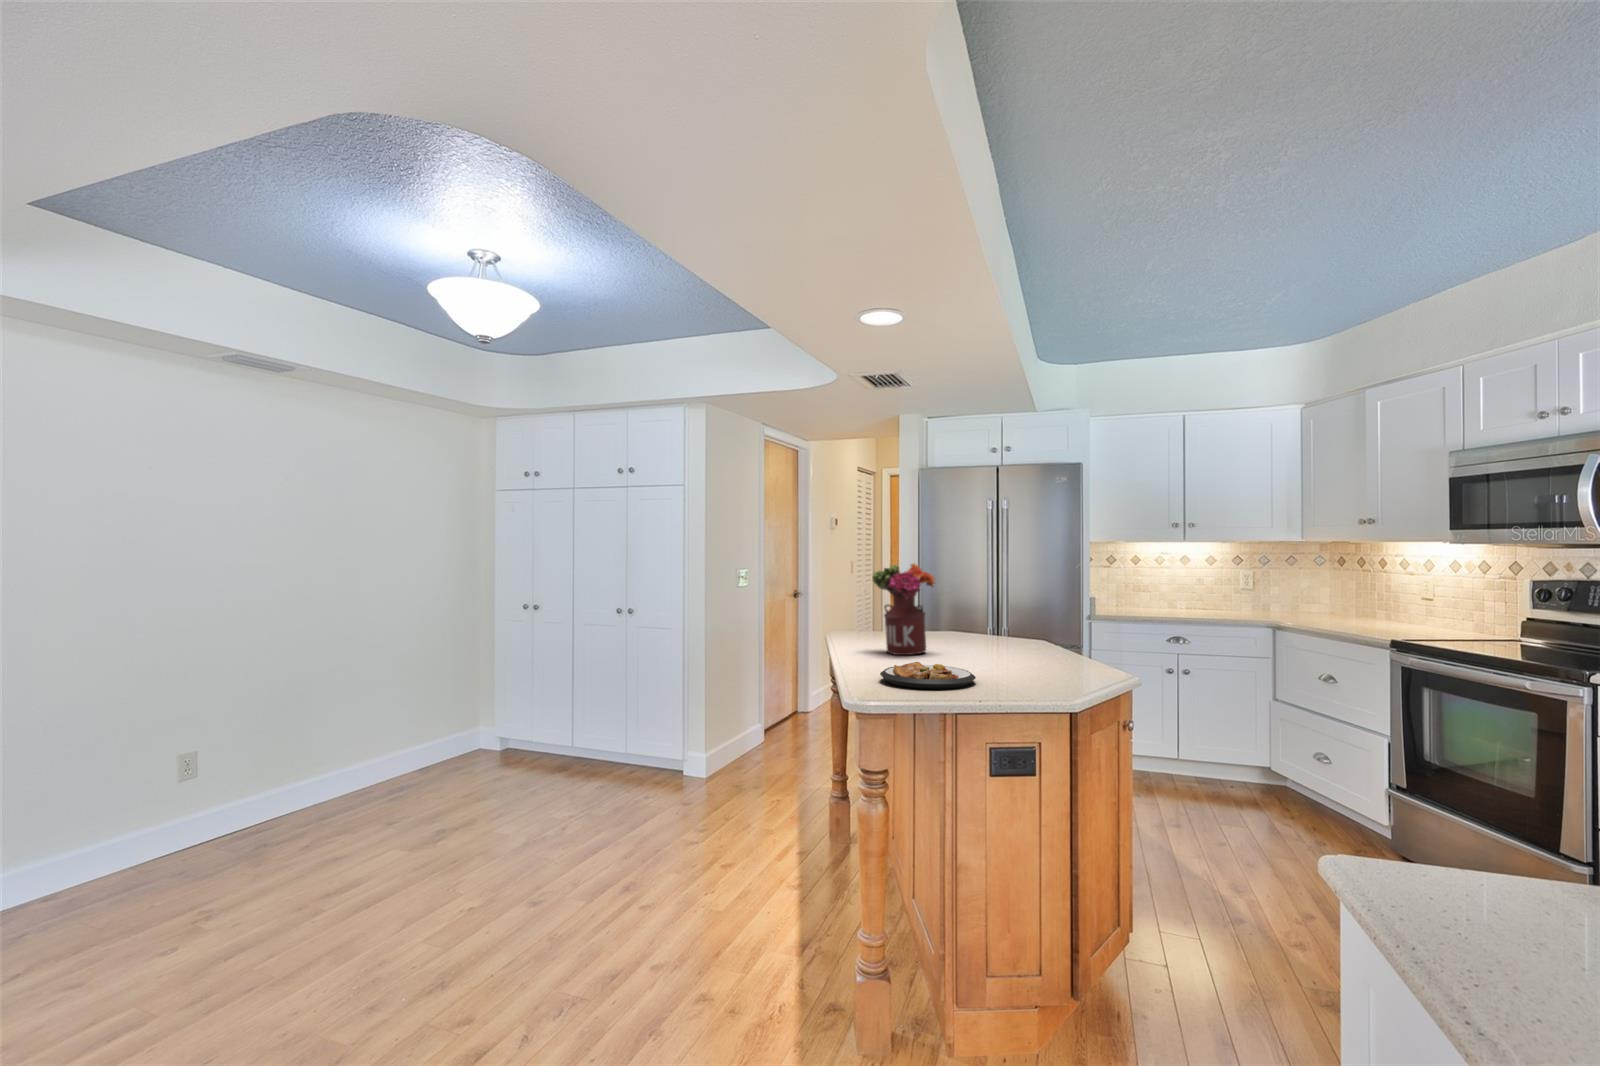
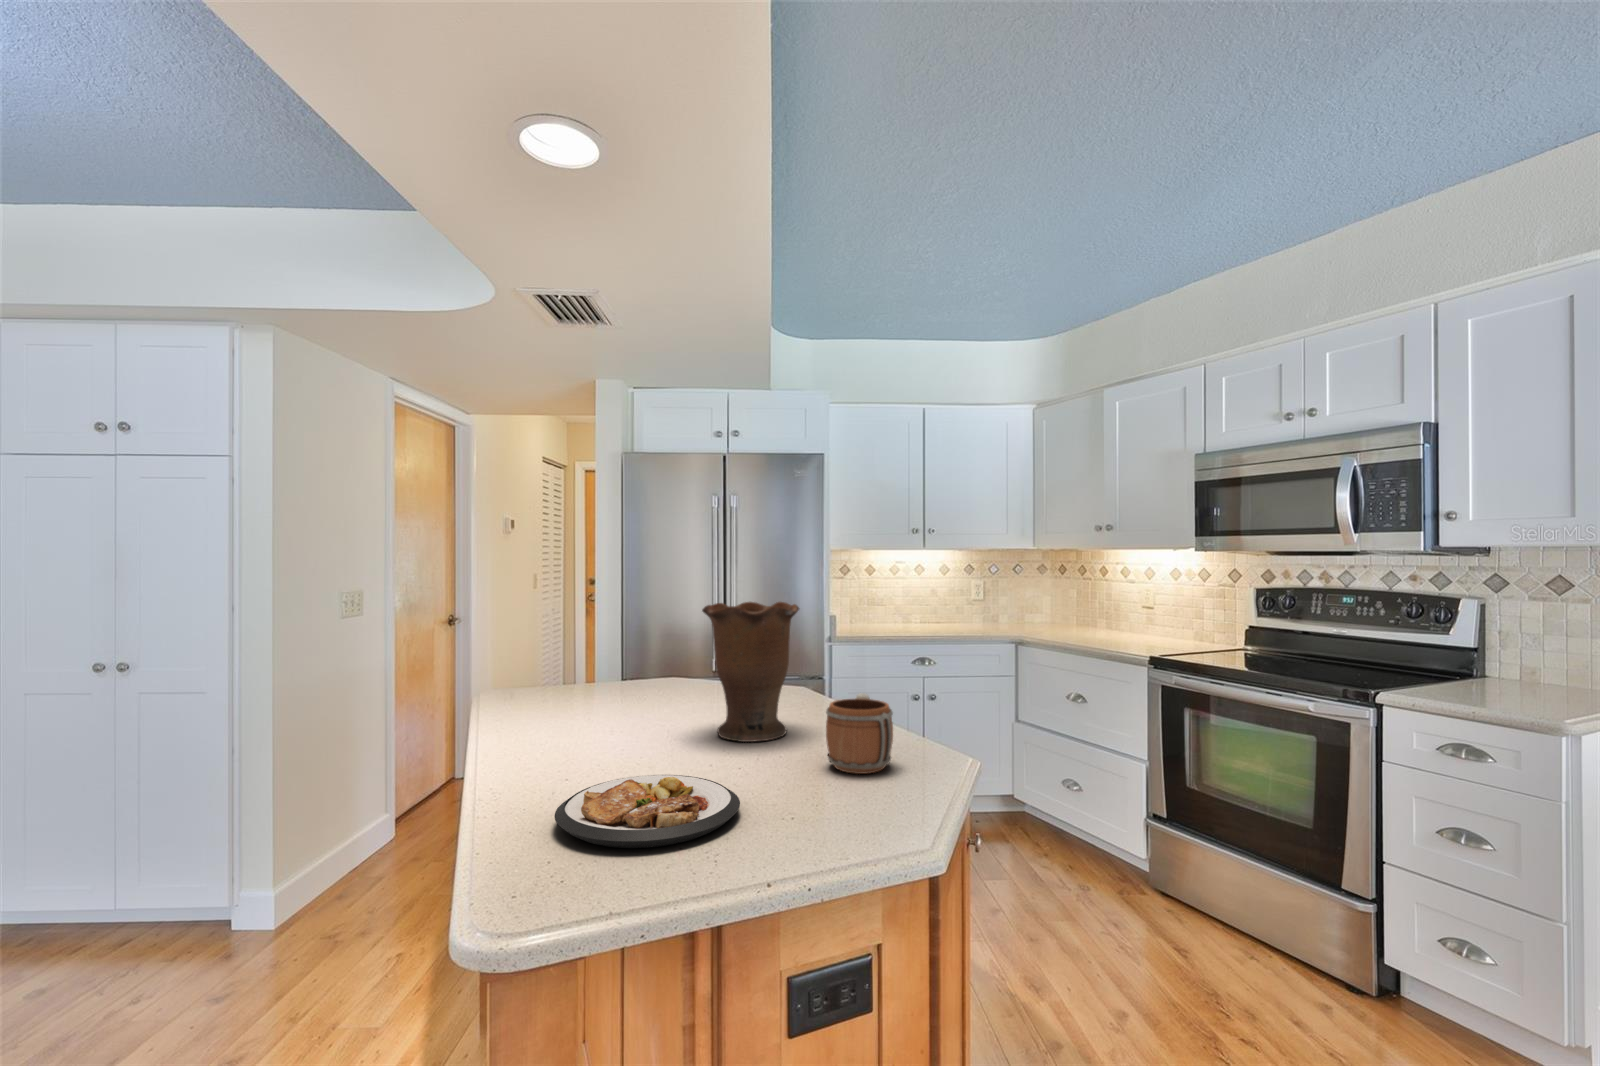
flower arrangement: present [872,564,935,655] -> none [548,584,657,737]
vase: none [965,576,1030,663] -> present [702,602,799,742]
mug: none [1036,633,1080,678] -> present [826,693,893,774]

